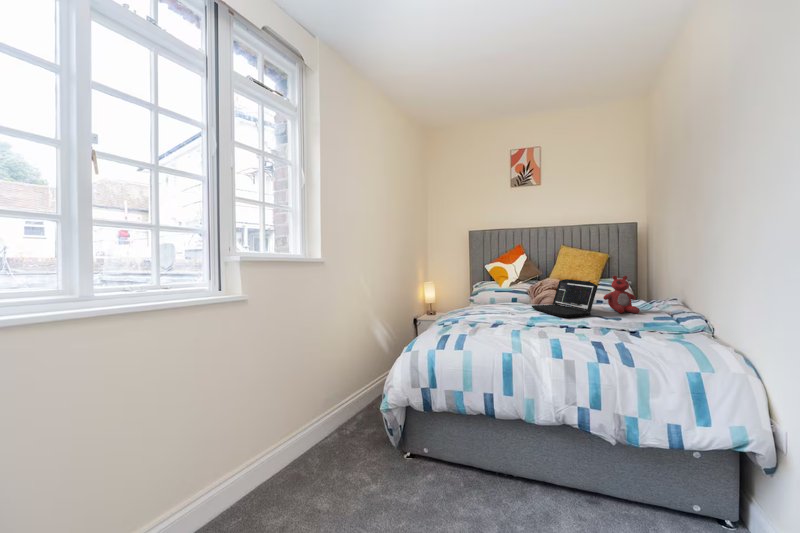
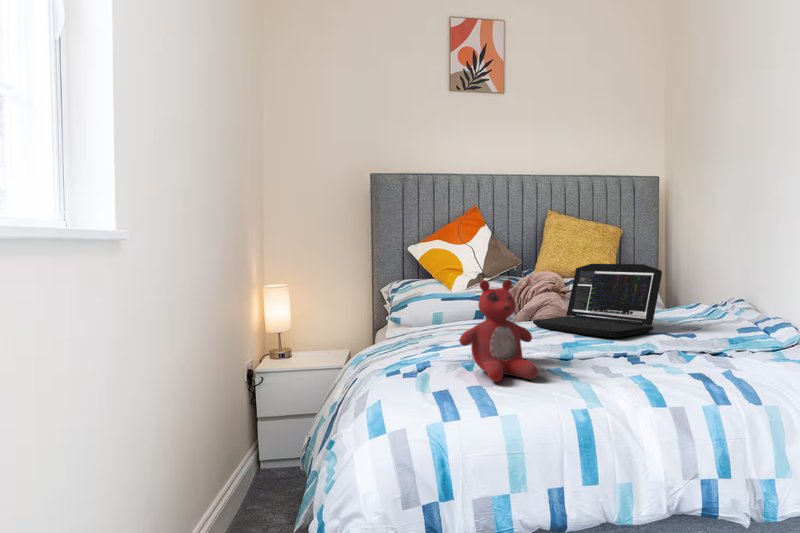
stuffed bear: present [604,276,640,313] -> present [460,280,538,382]

